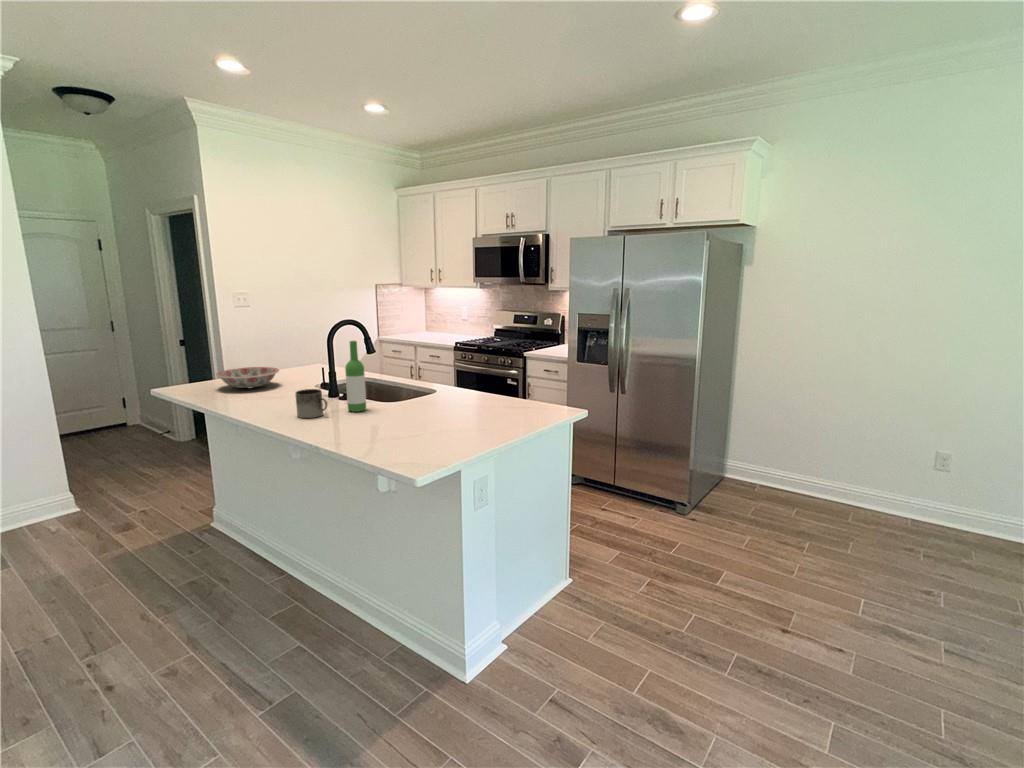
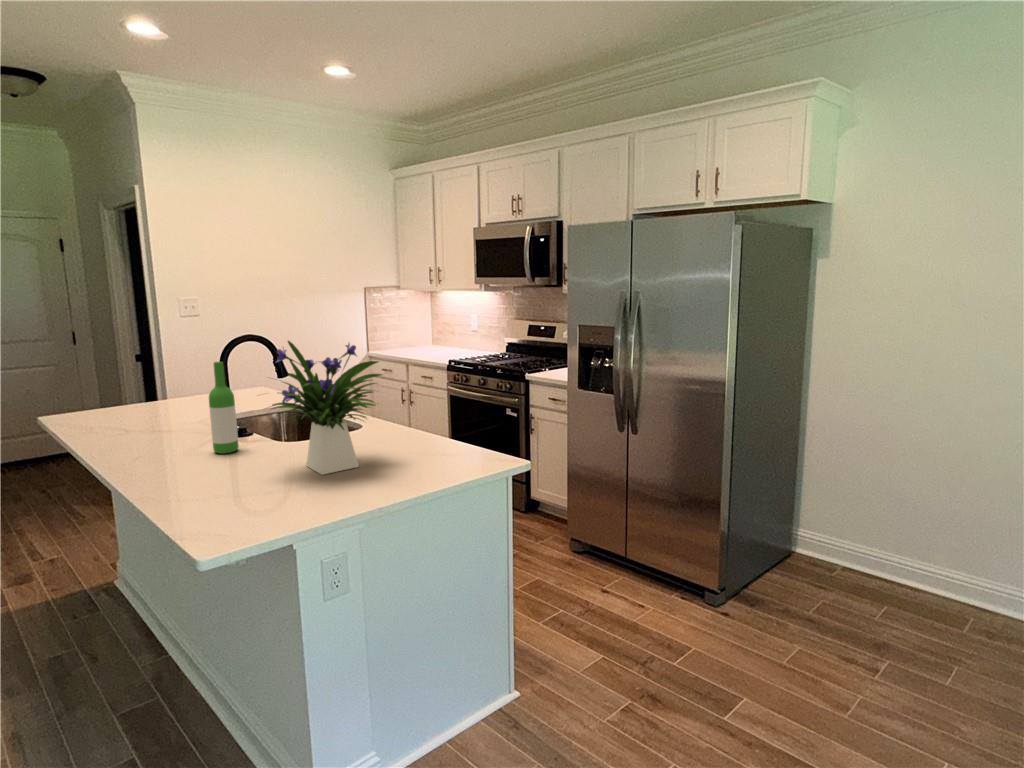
flower arrangement: none [404,323,502,423] -> present [272,341,382,475]
ceramic bowl: present [216,367,279,388] -> none [97,390,178,416]
mug: present [296,389,327,418] -> none [141,423,179,461]

